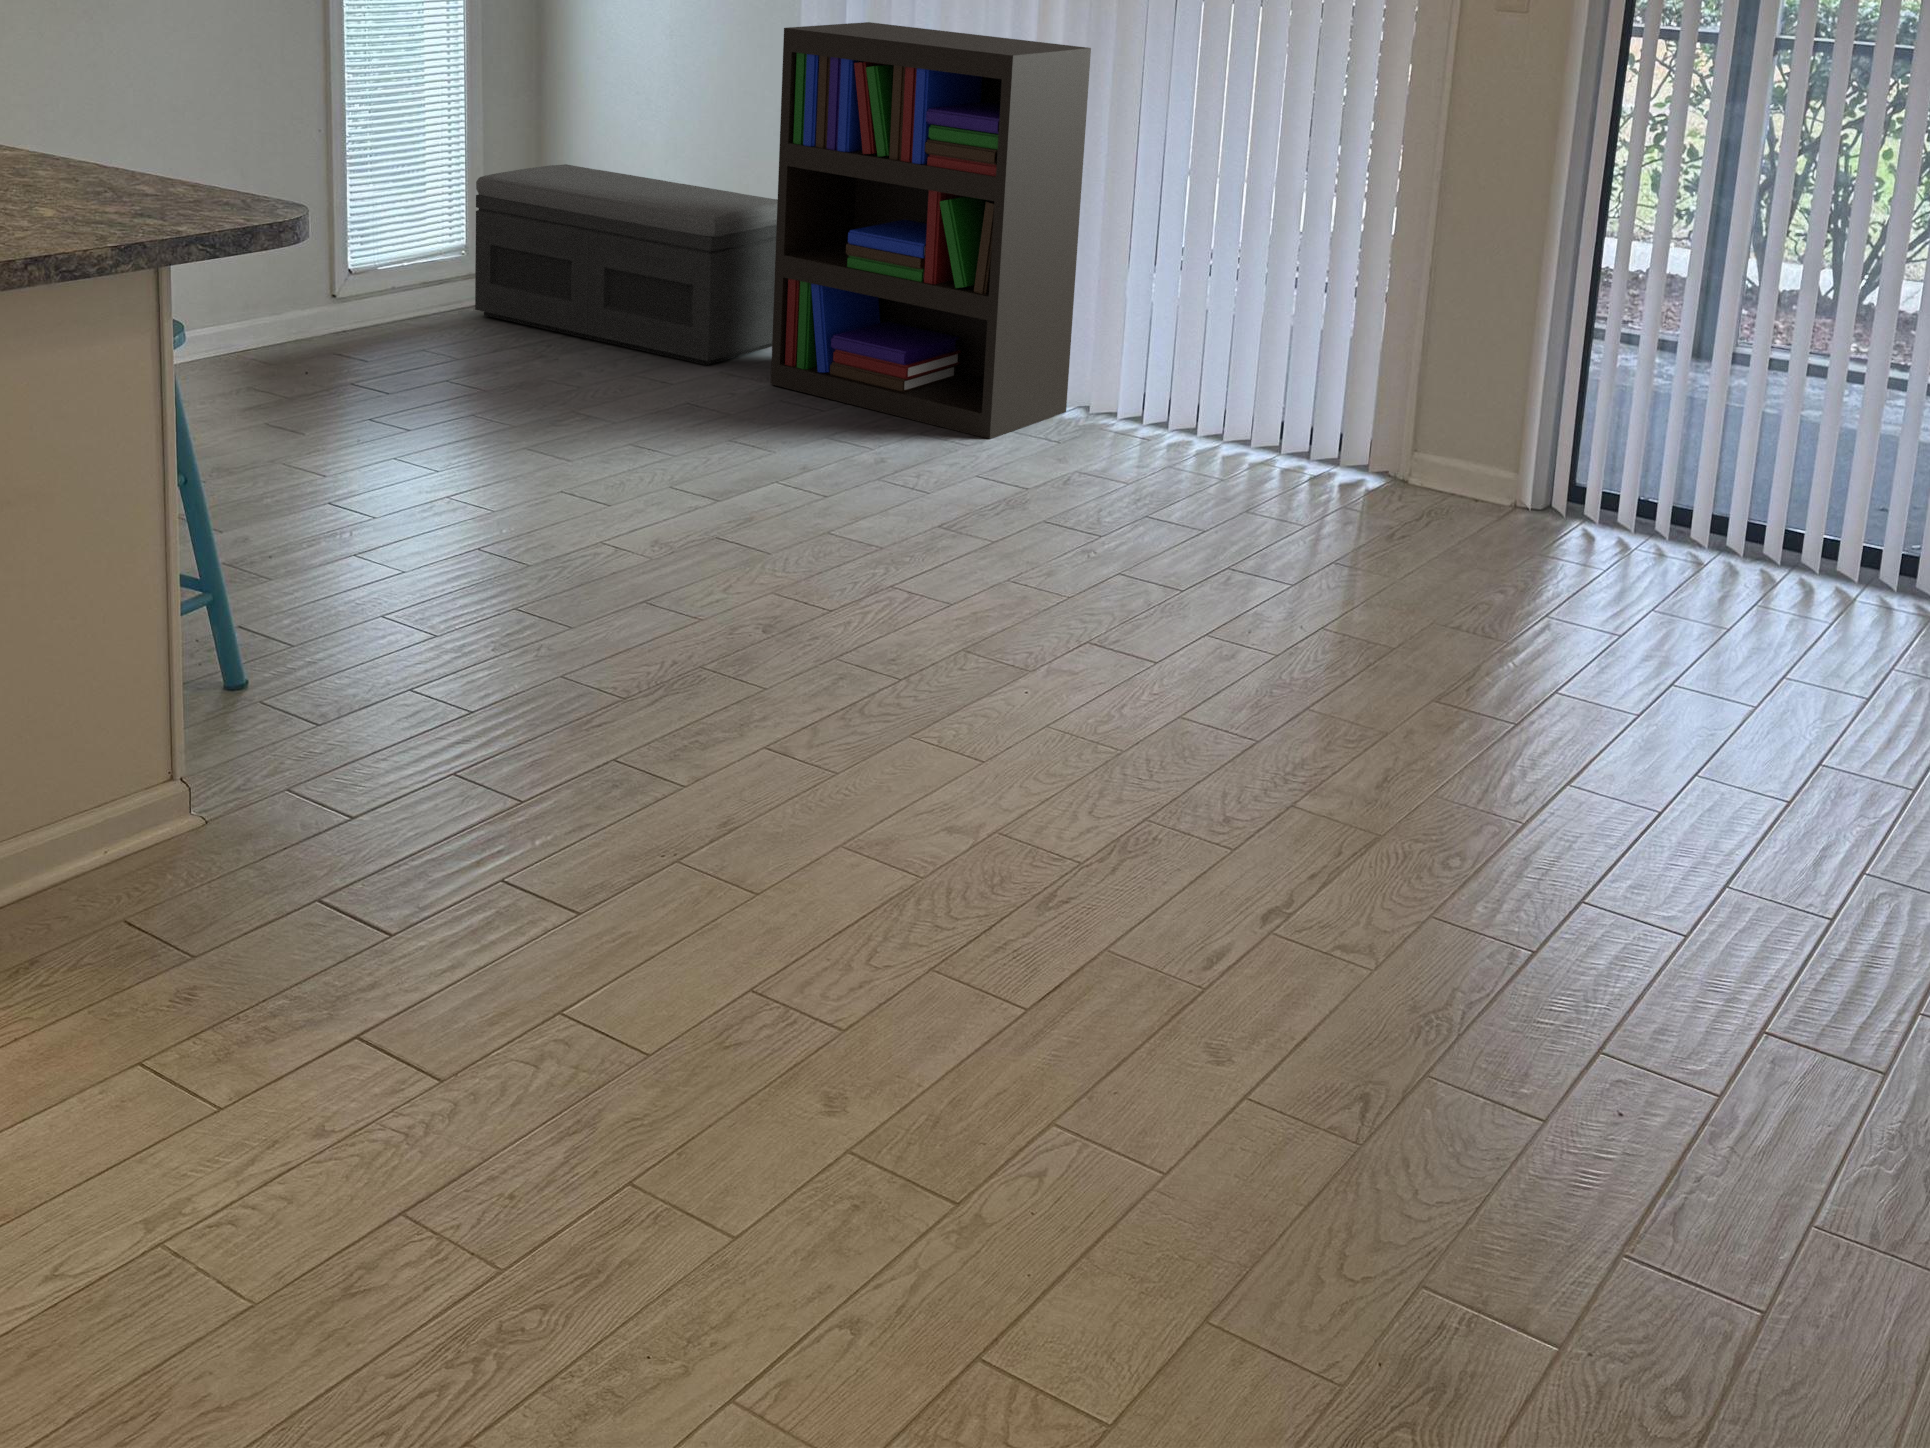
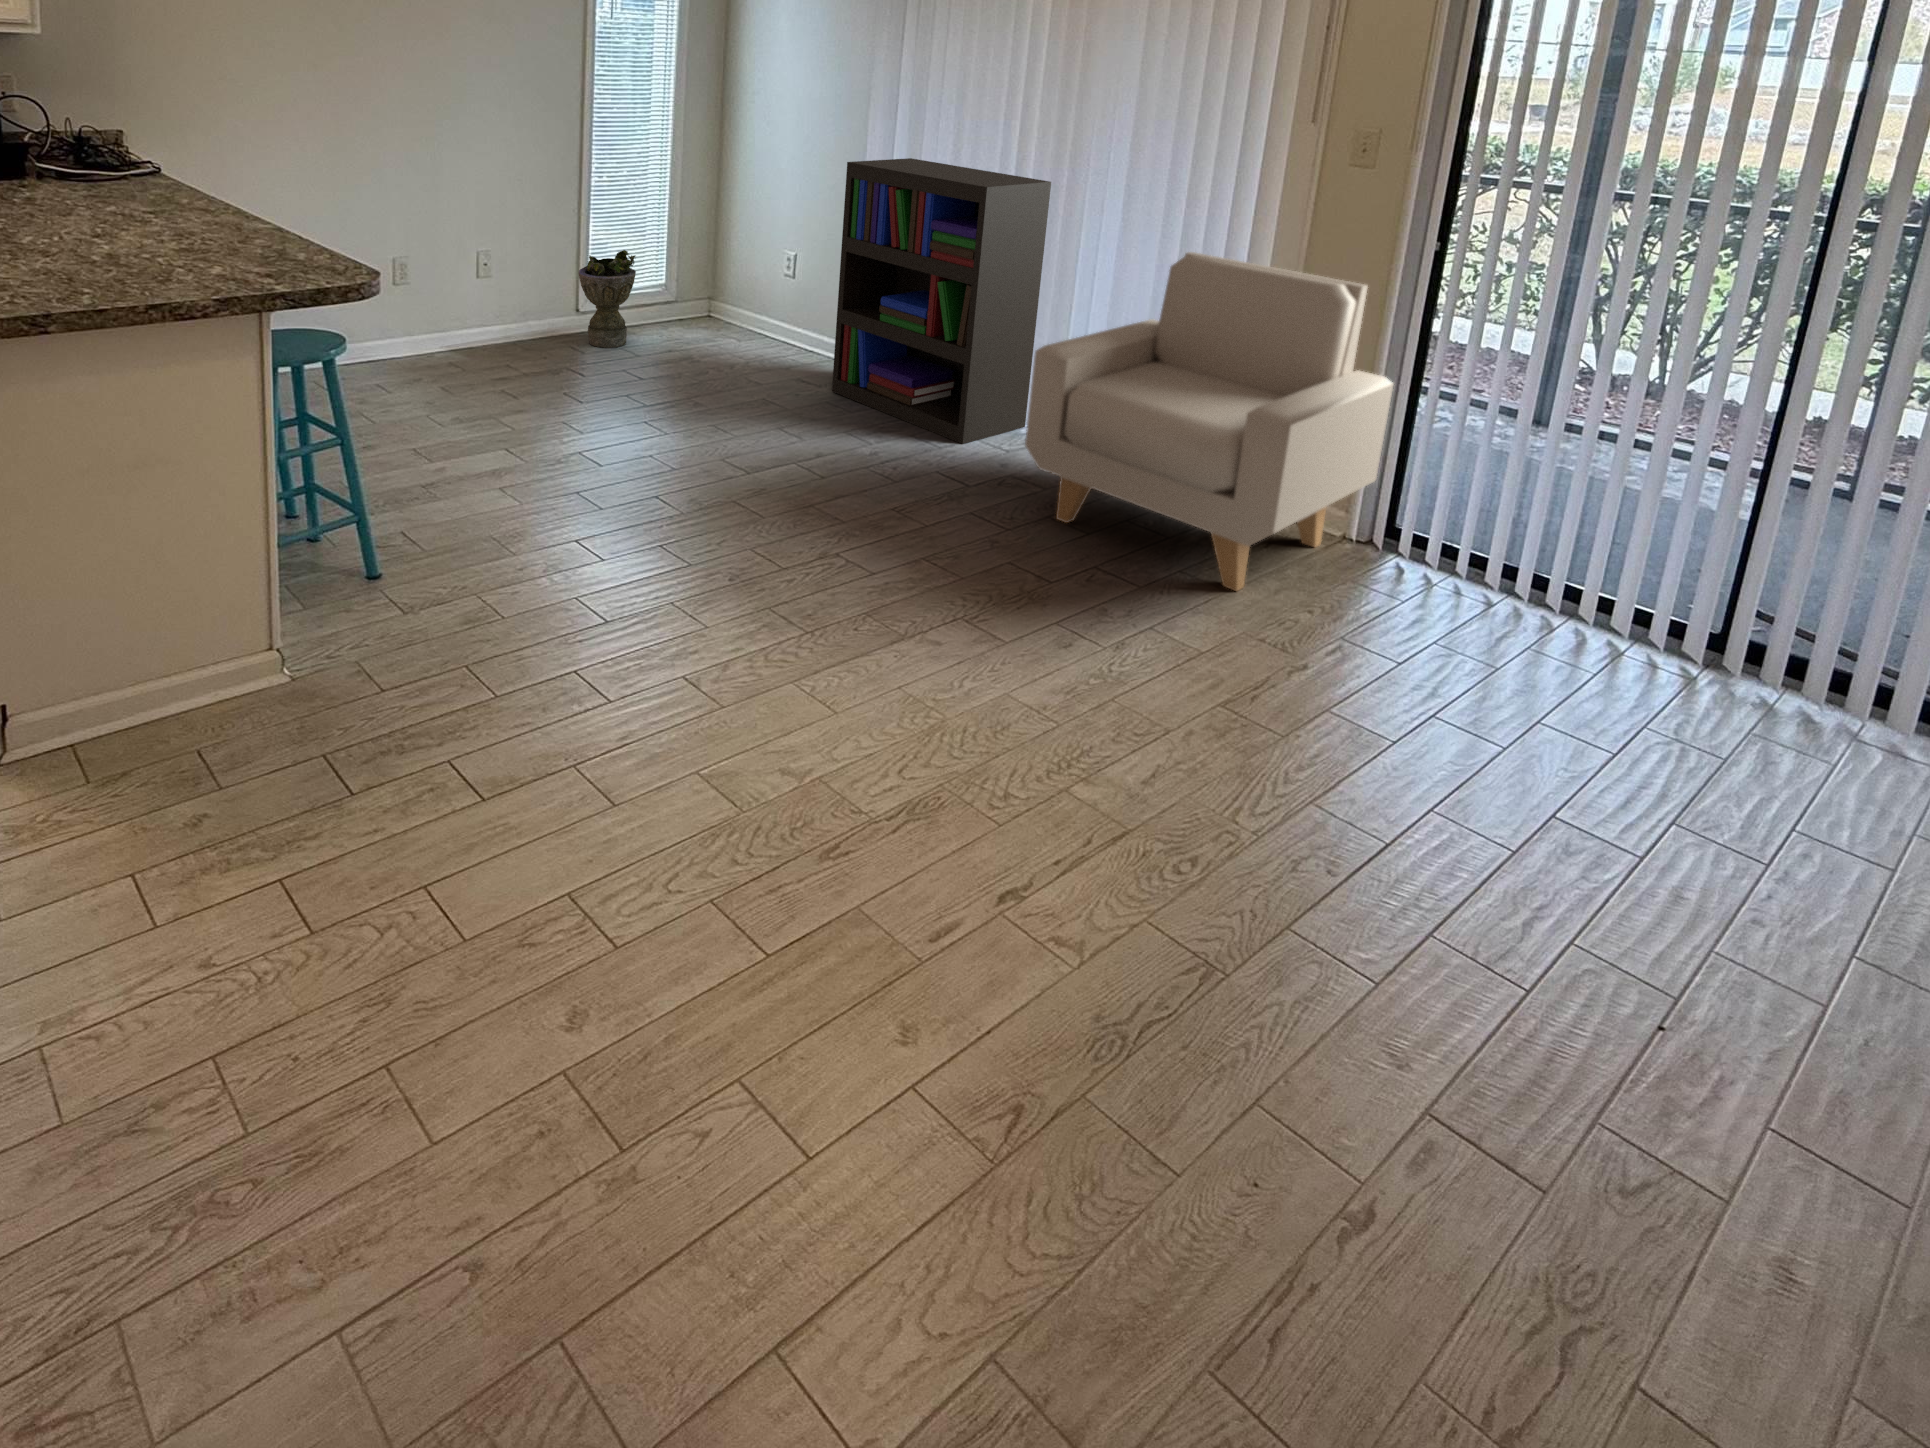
armchair: none [1108,136,1570,580] -> present [1025,252,1393,591]
storage bench: present [475,164,778,365] -> none [671,239,862,374]
planter: none [330,185,427,346] -> present [579,250,636,348]

